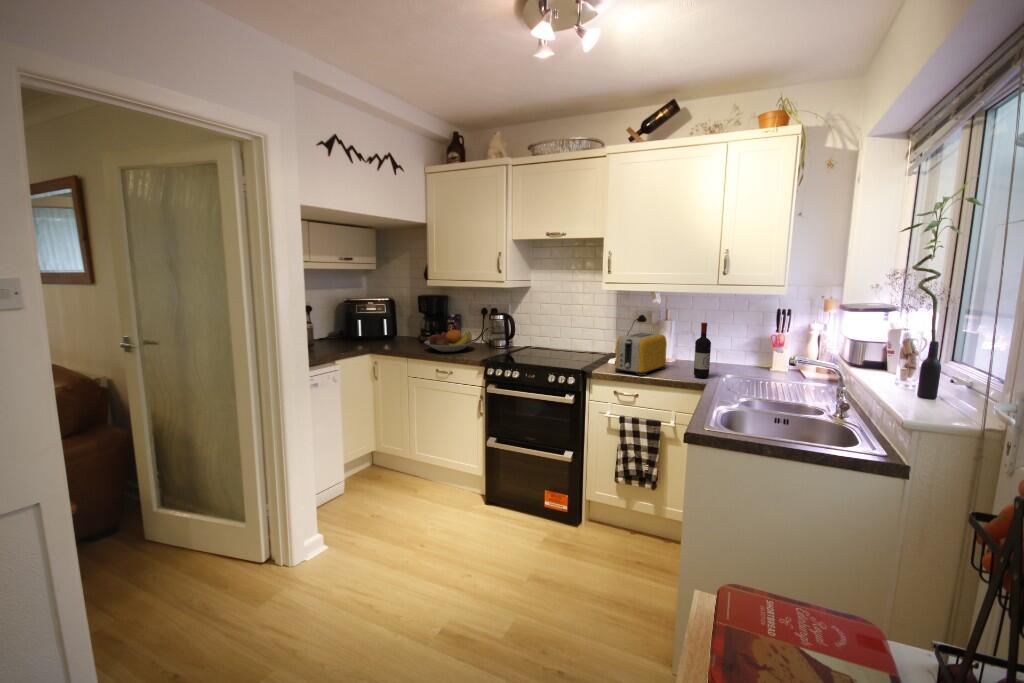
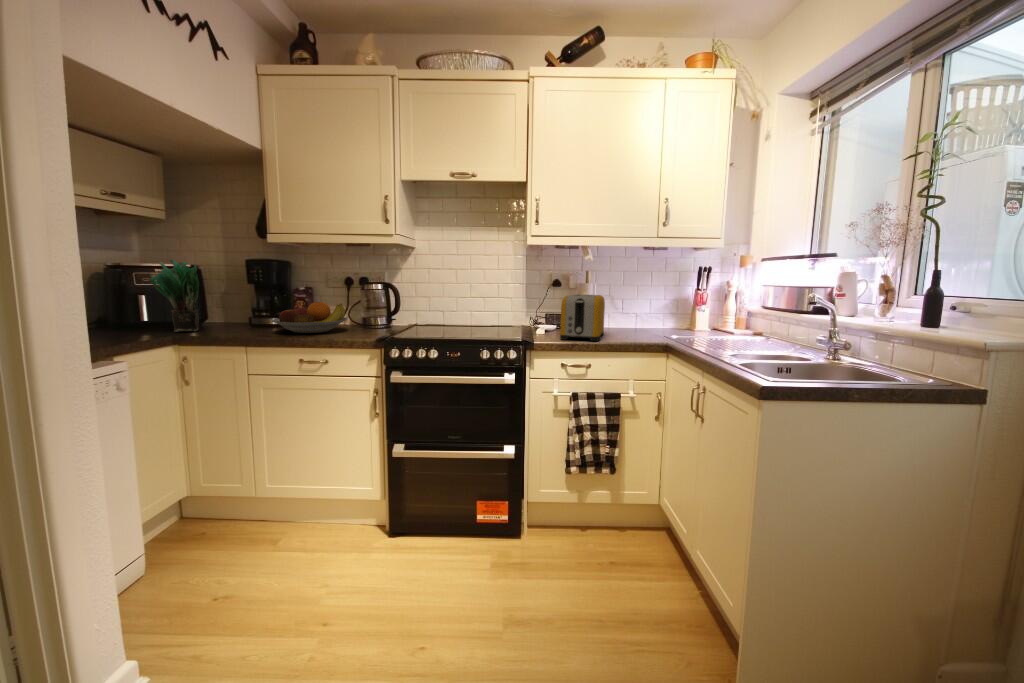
potted plant: none [361,299,388,346] -> present [150,259,199,332]
wine bottle: present [694,323,711,378] -> none [644,277,663,339]

